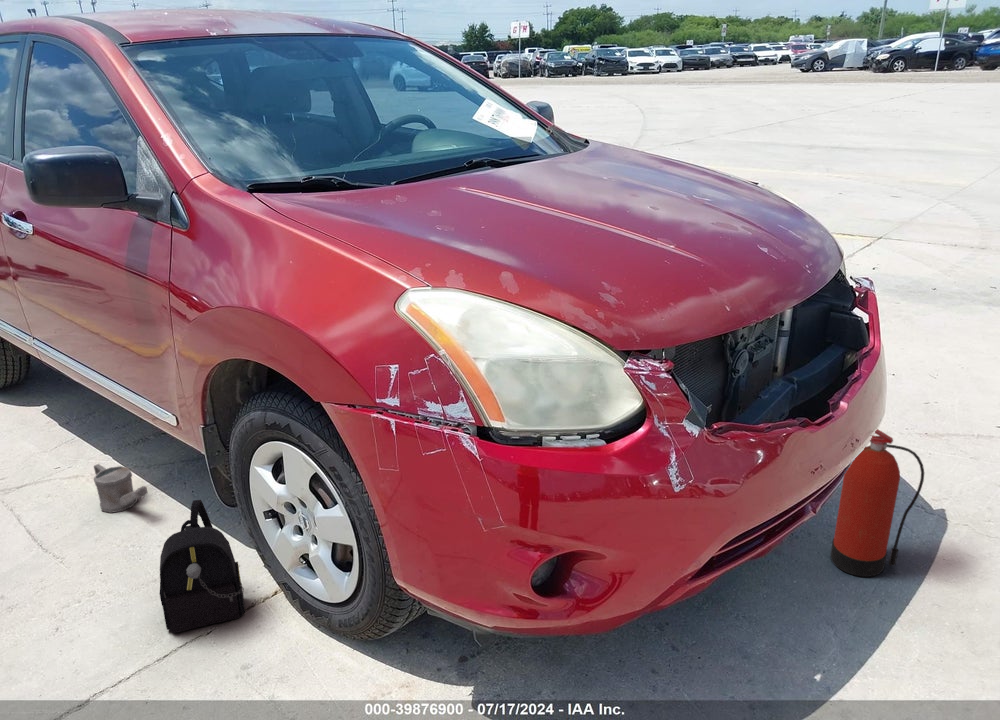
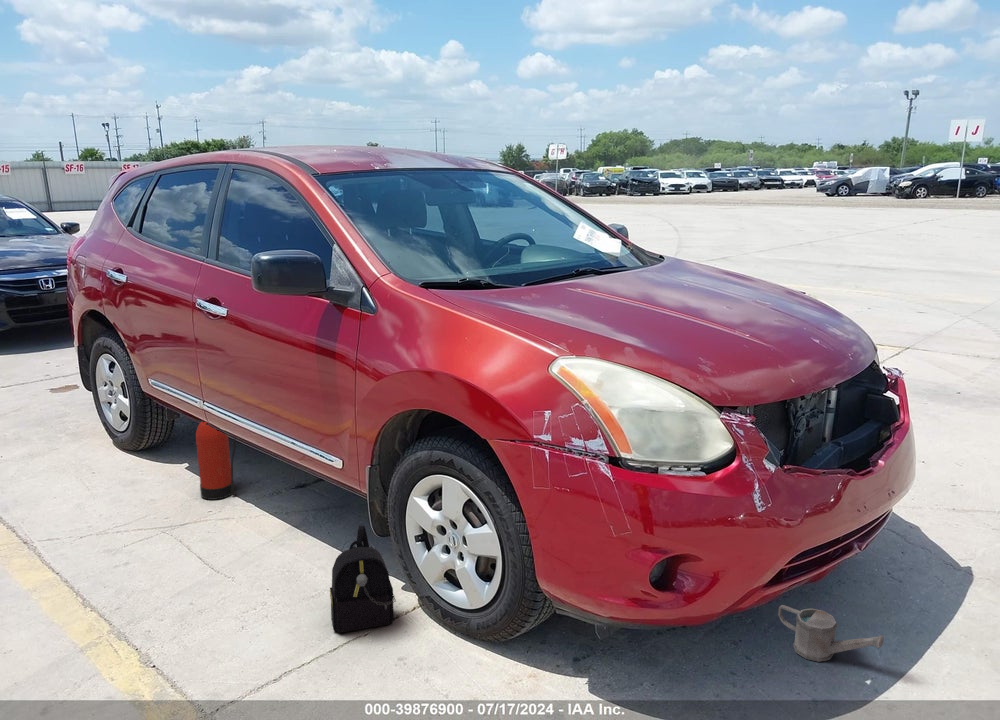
fire extinguisher: present [831,429,924,577] -> present [196,422,236,500]
watering can: present [94,464,147,513] -> present [778,605,884,662]

